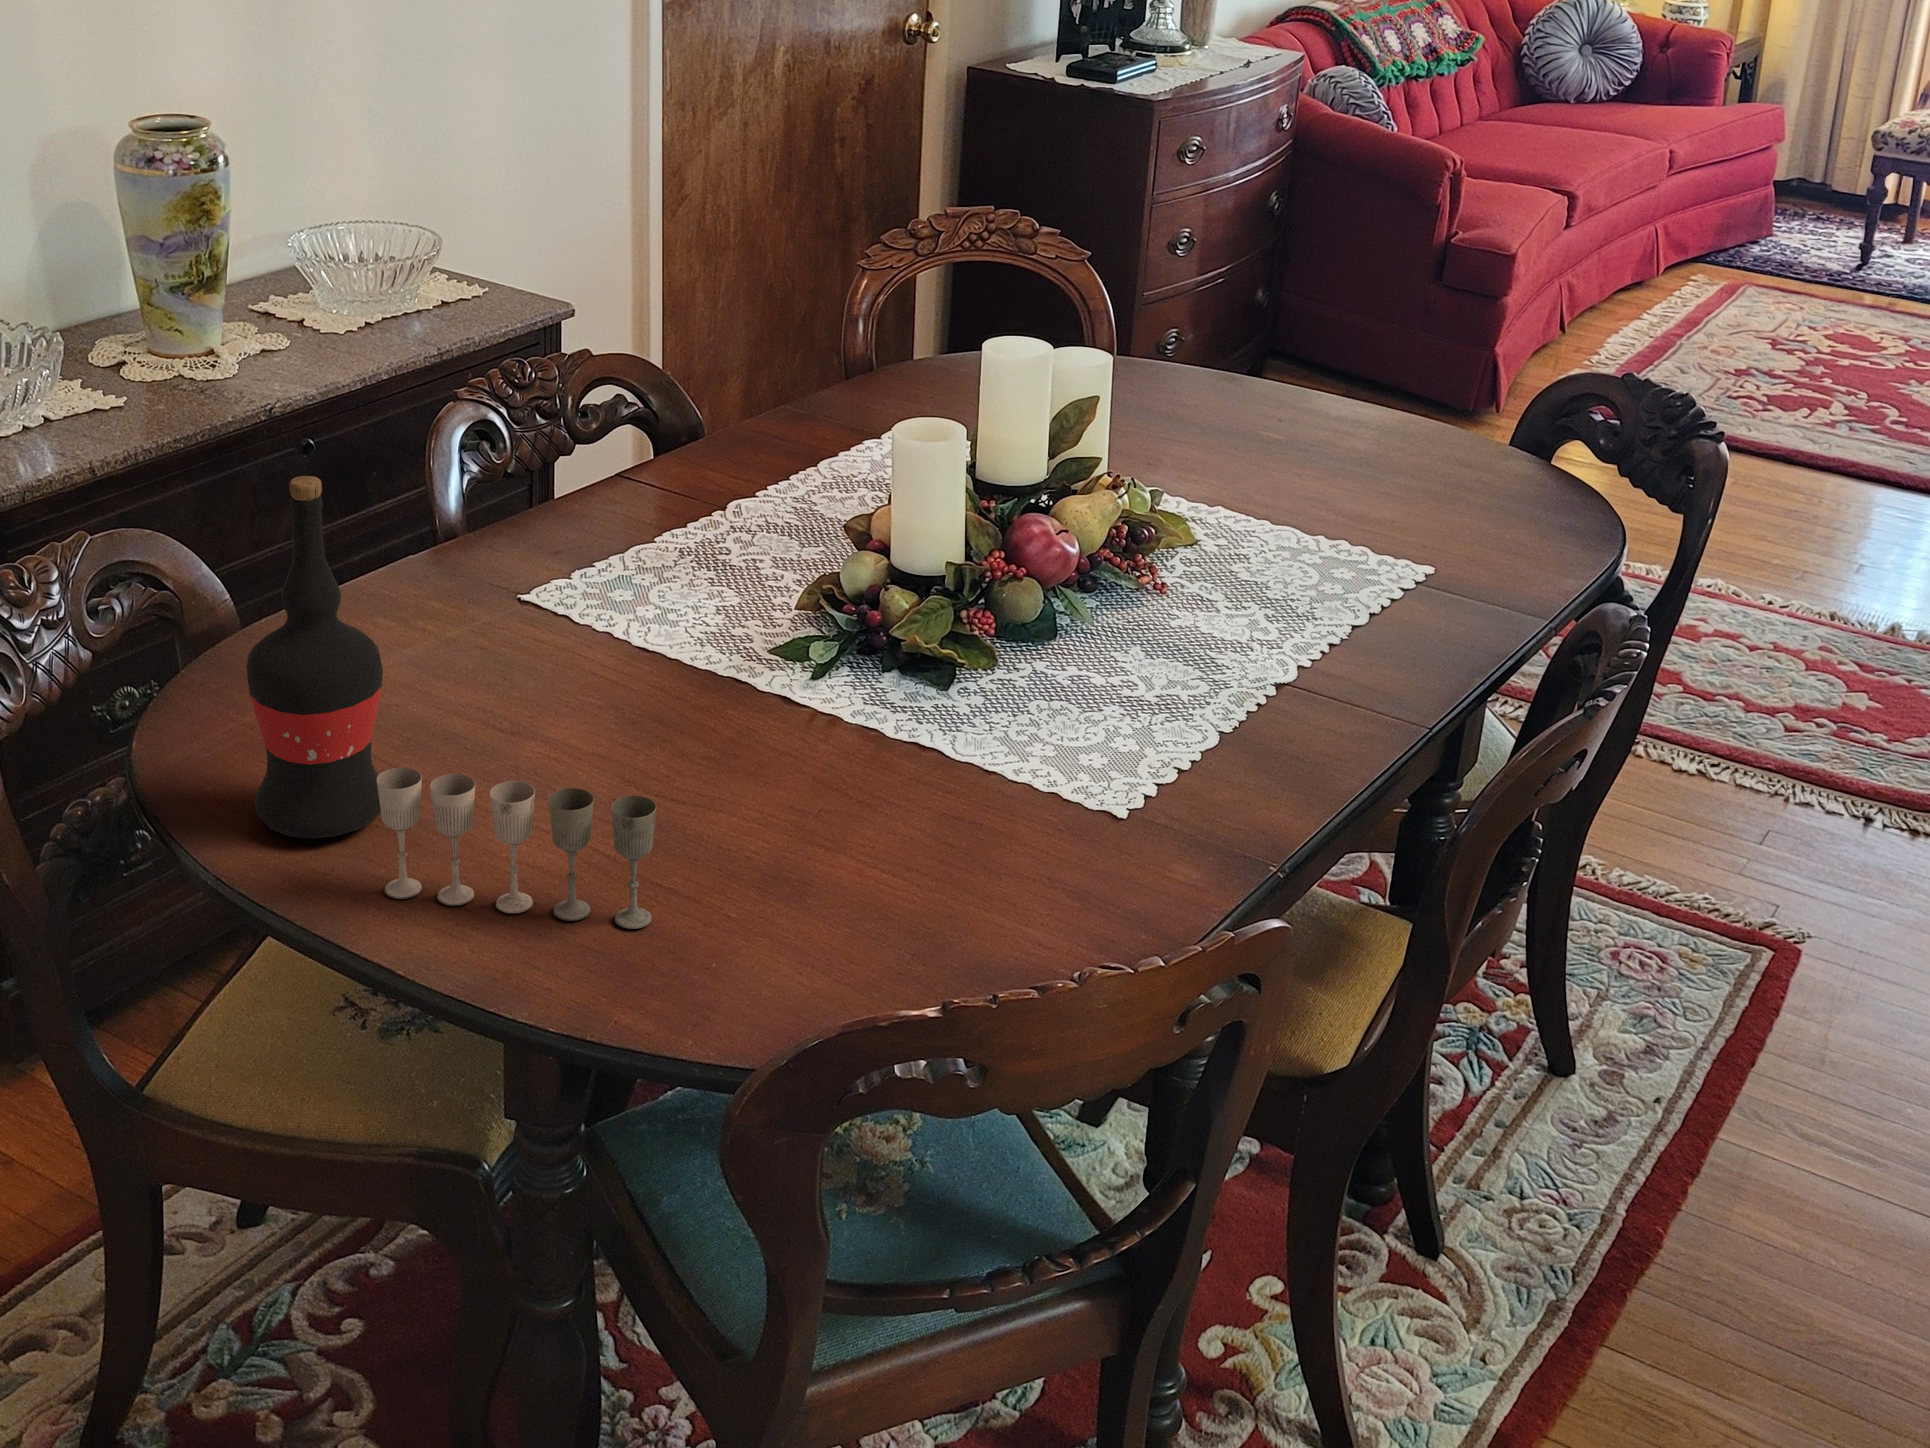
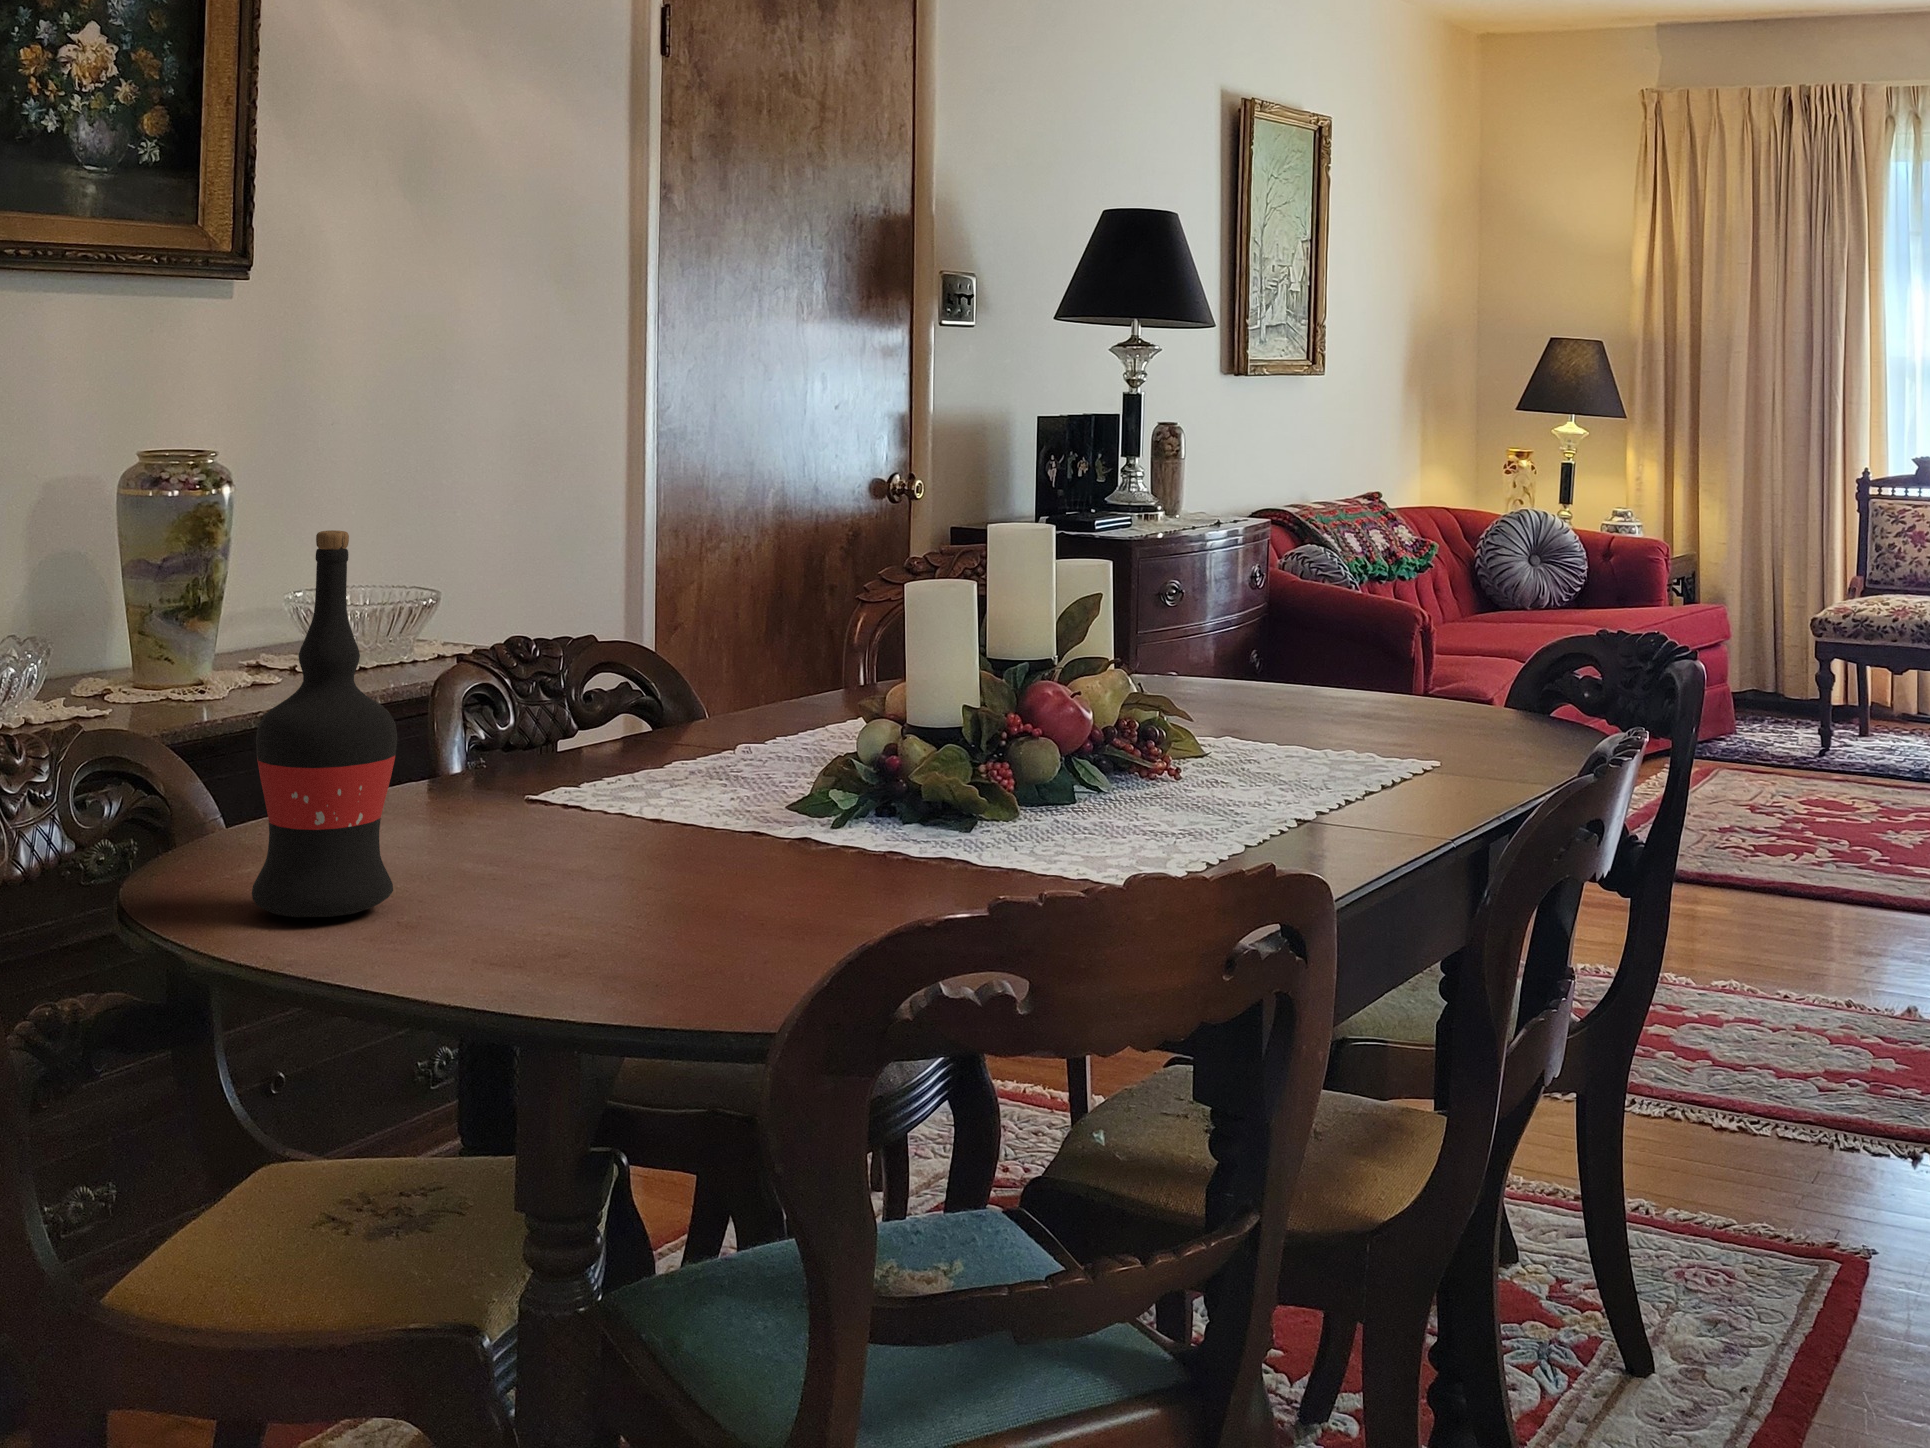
wine glass: present [377,768,656,929] -> none [391,808,682,959]

